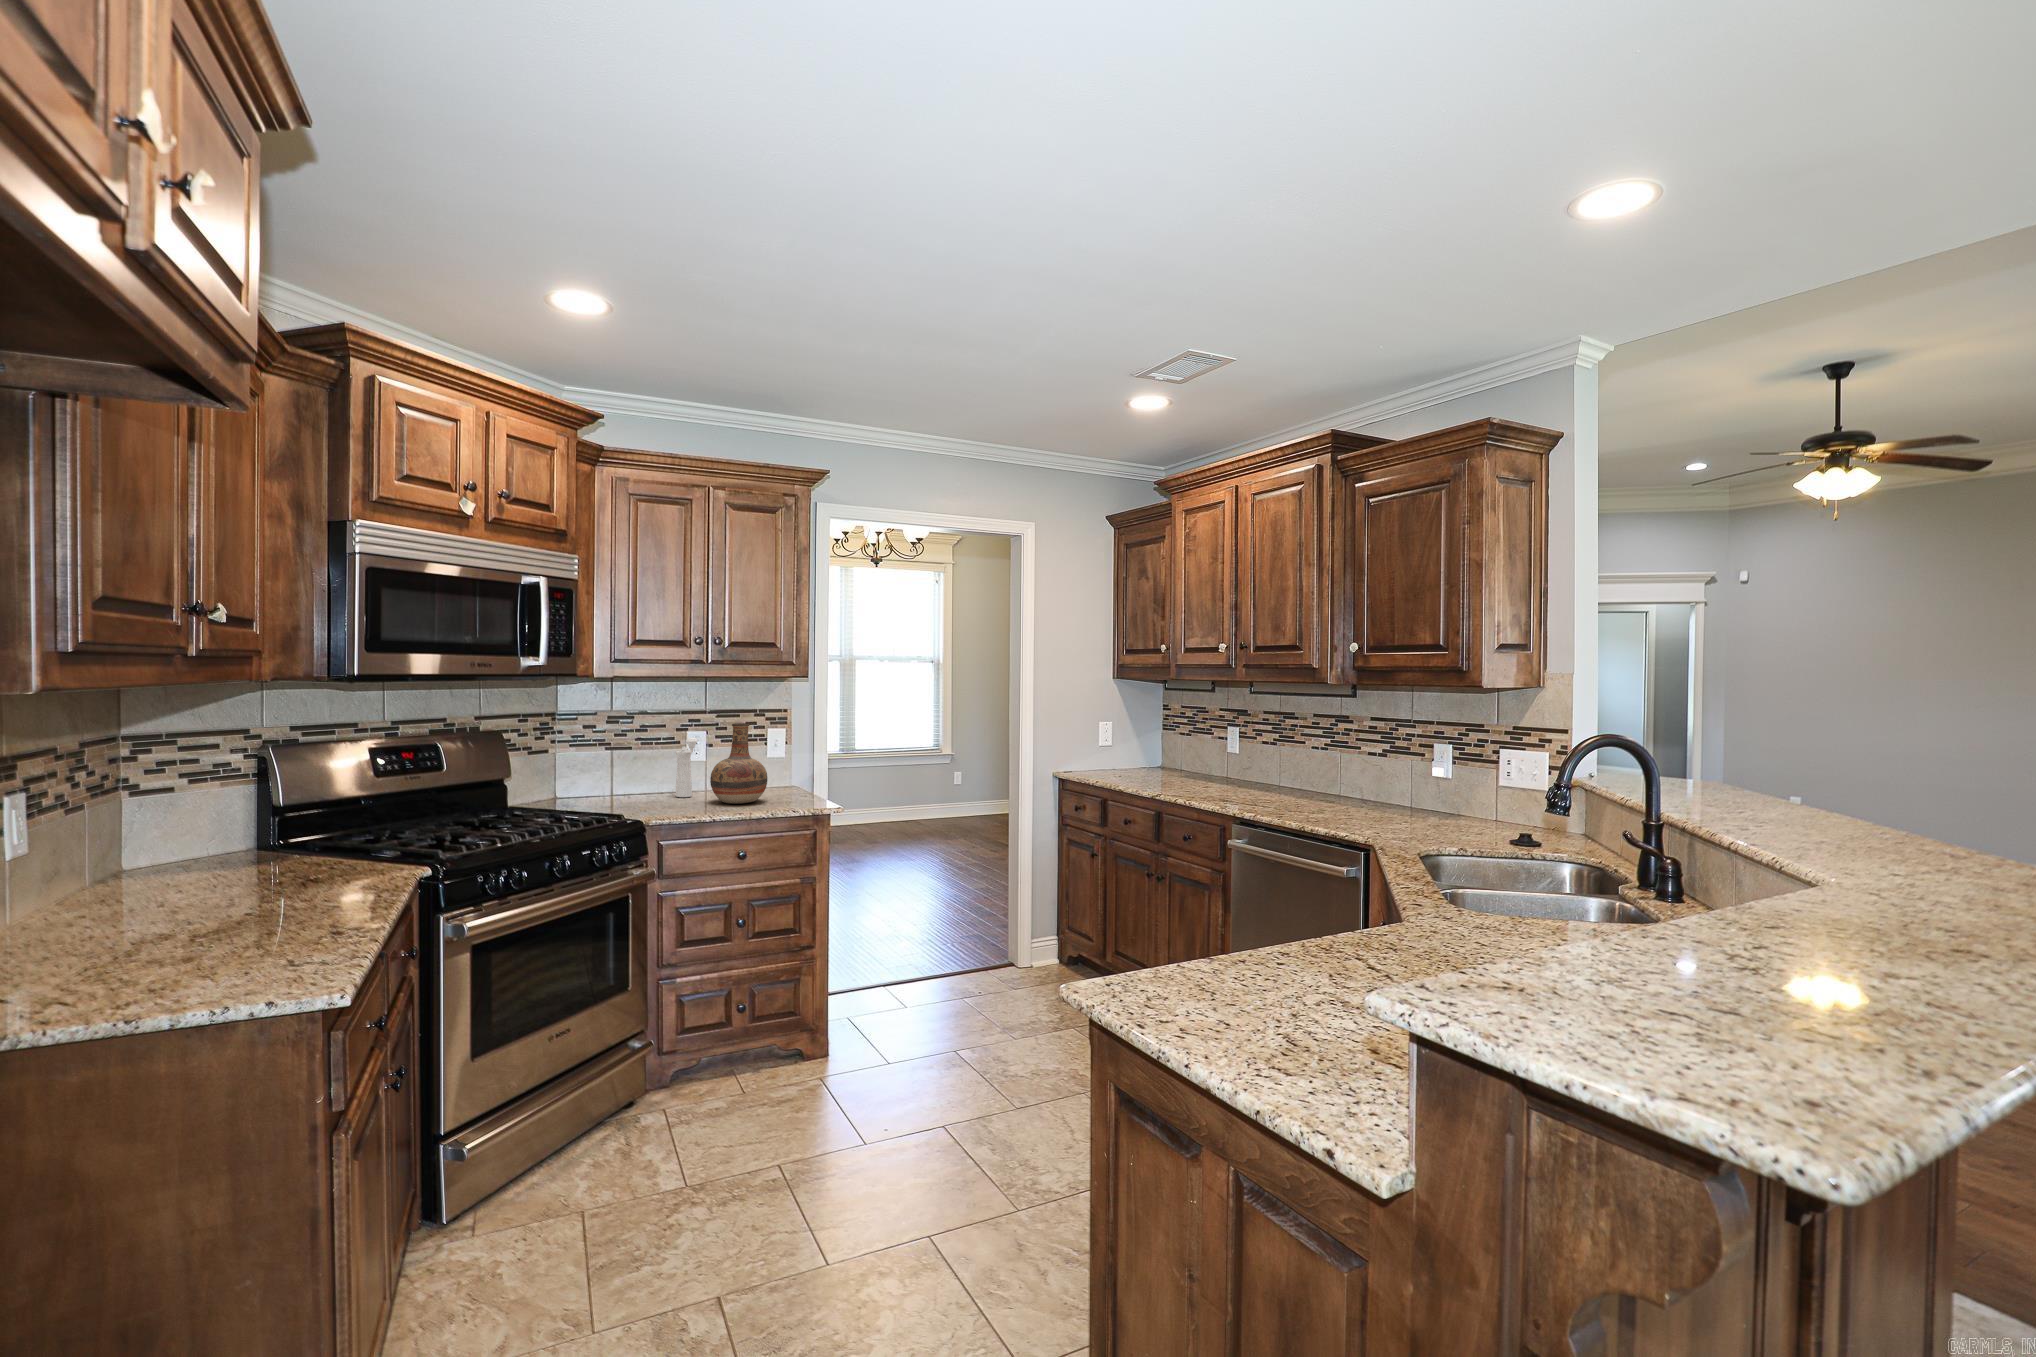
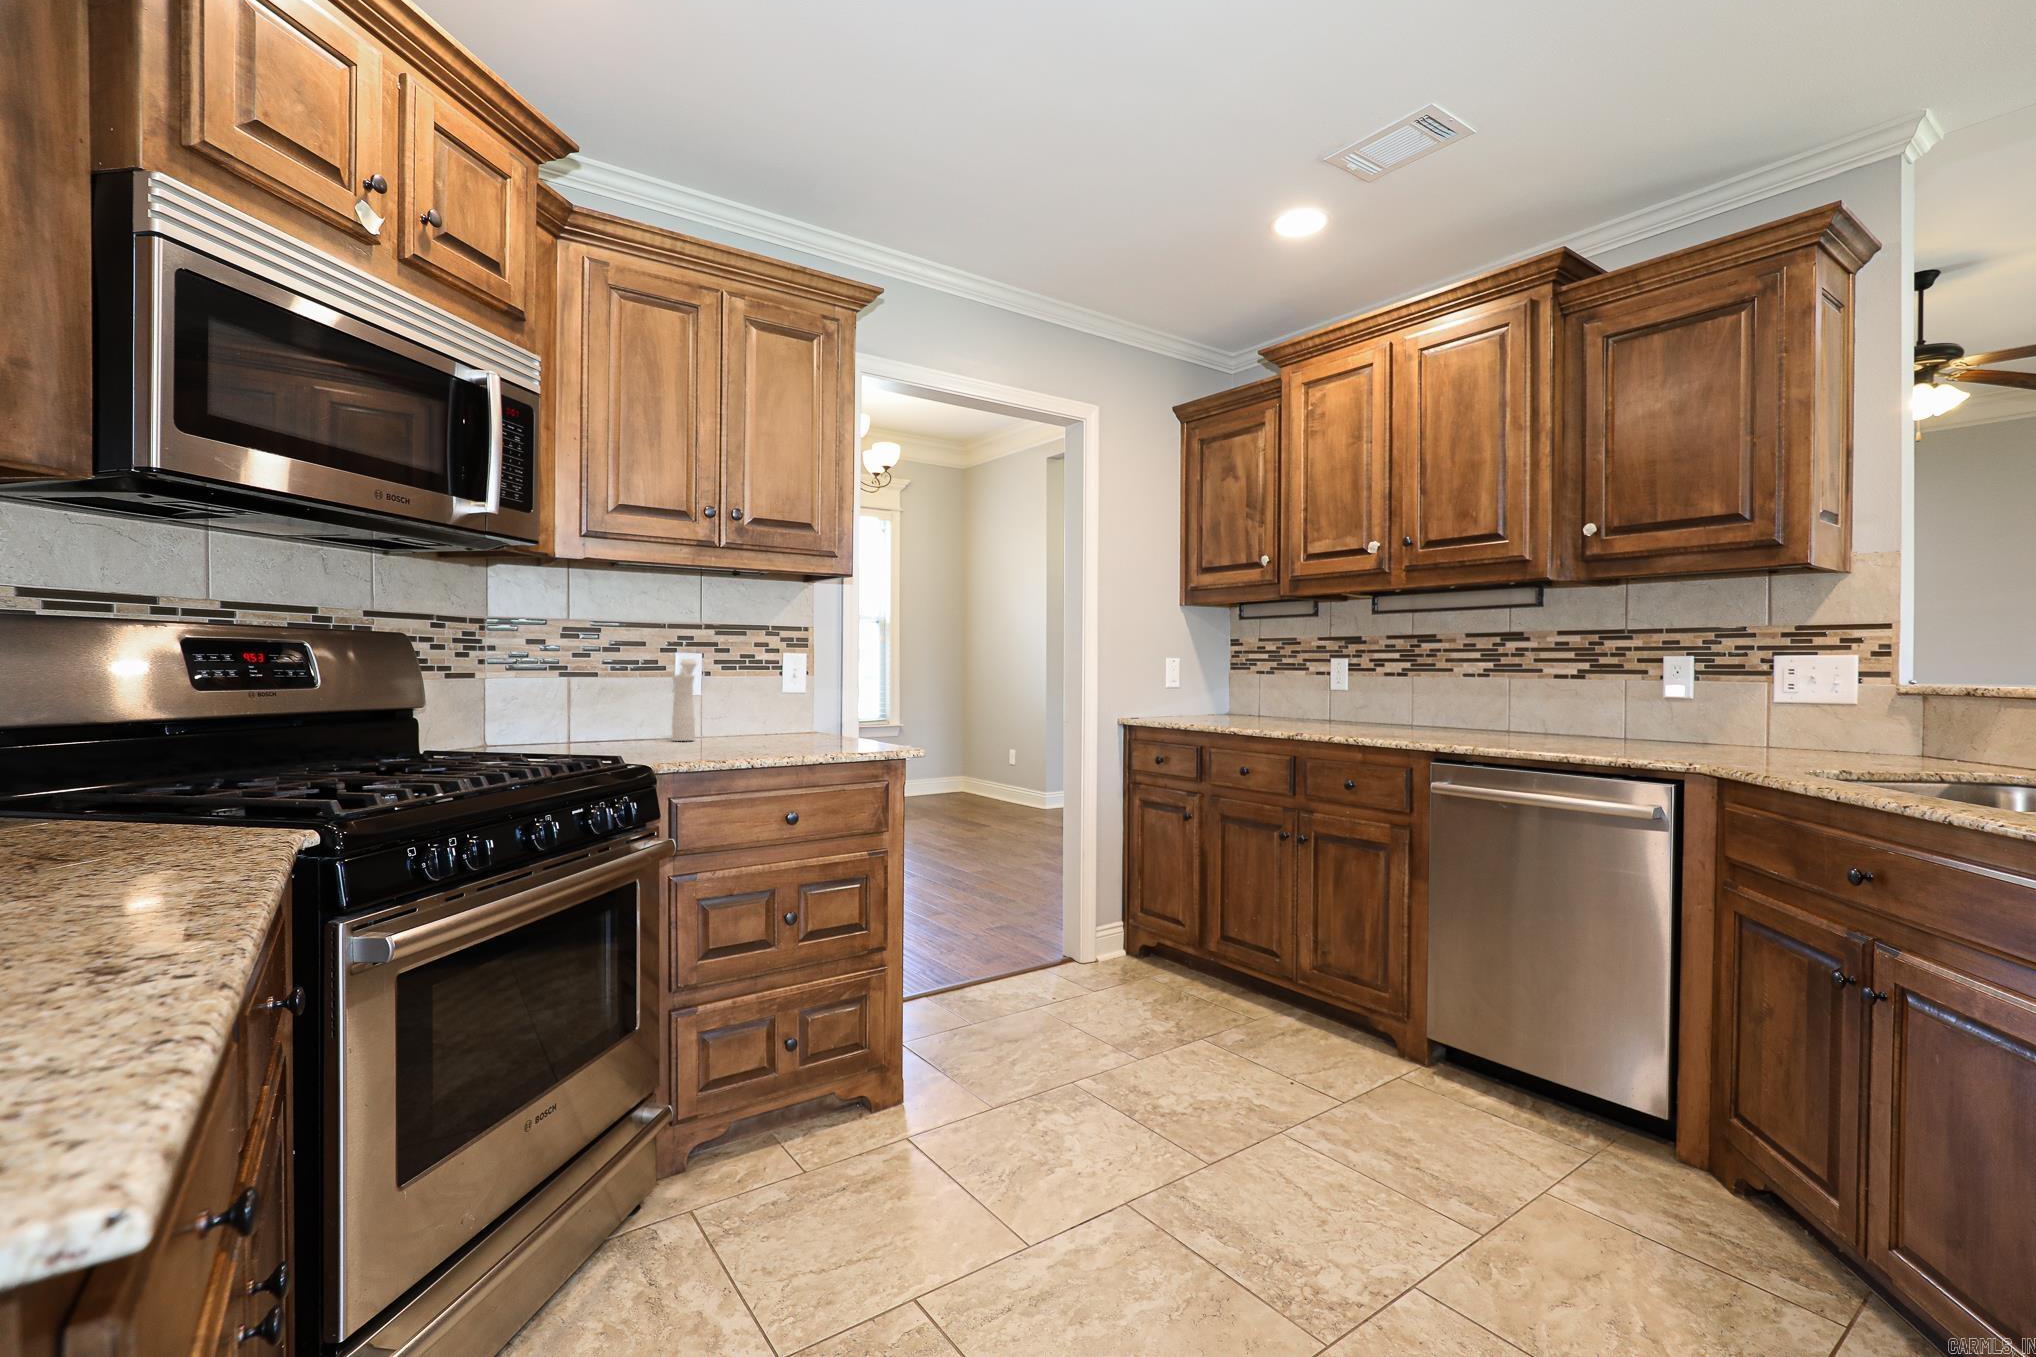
vase: present [710,723,767,804] -> none [730,632,812,746]

